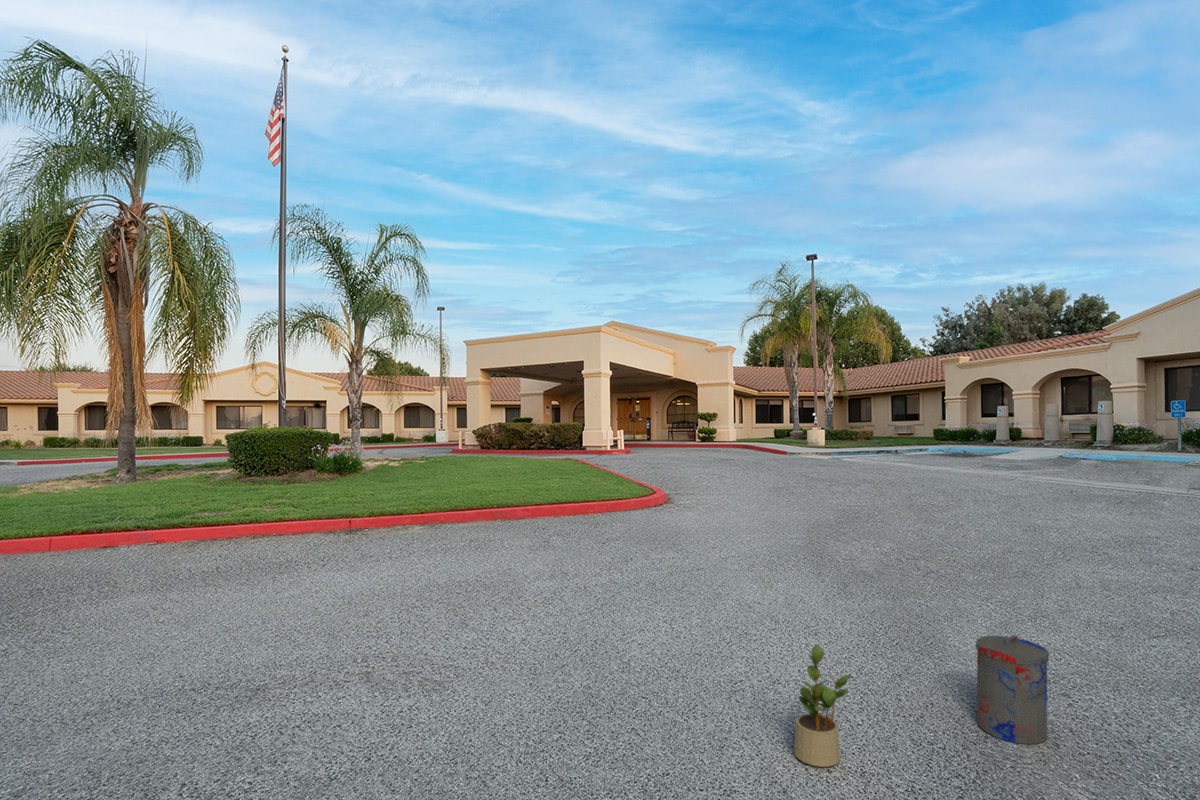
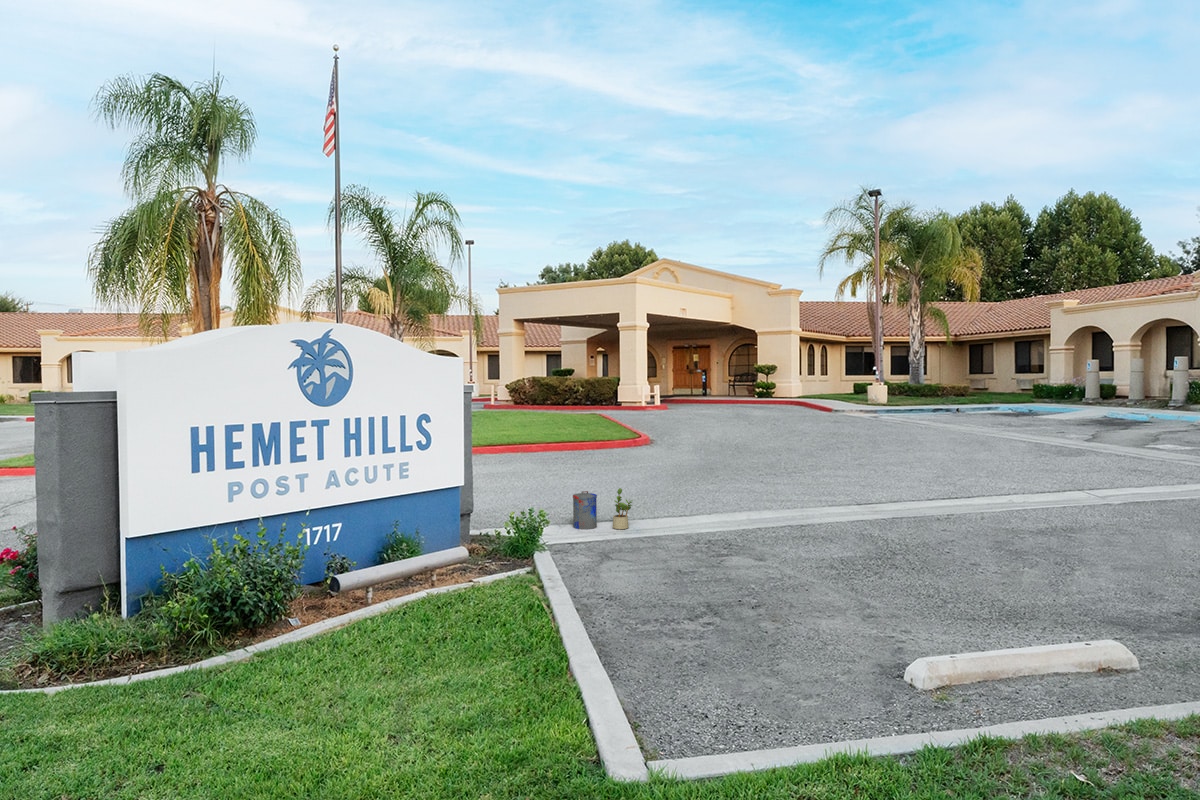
trash can: present [976,635,1049,744] -> present [573,491,597,529]

